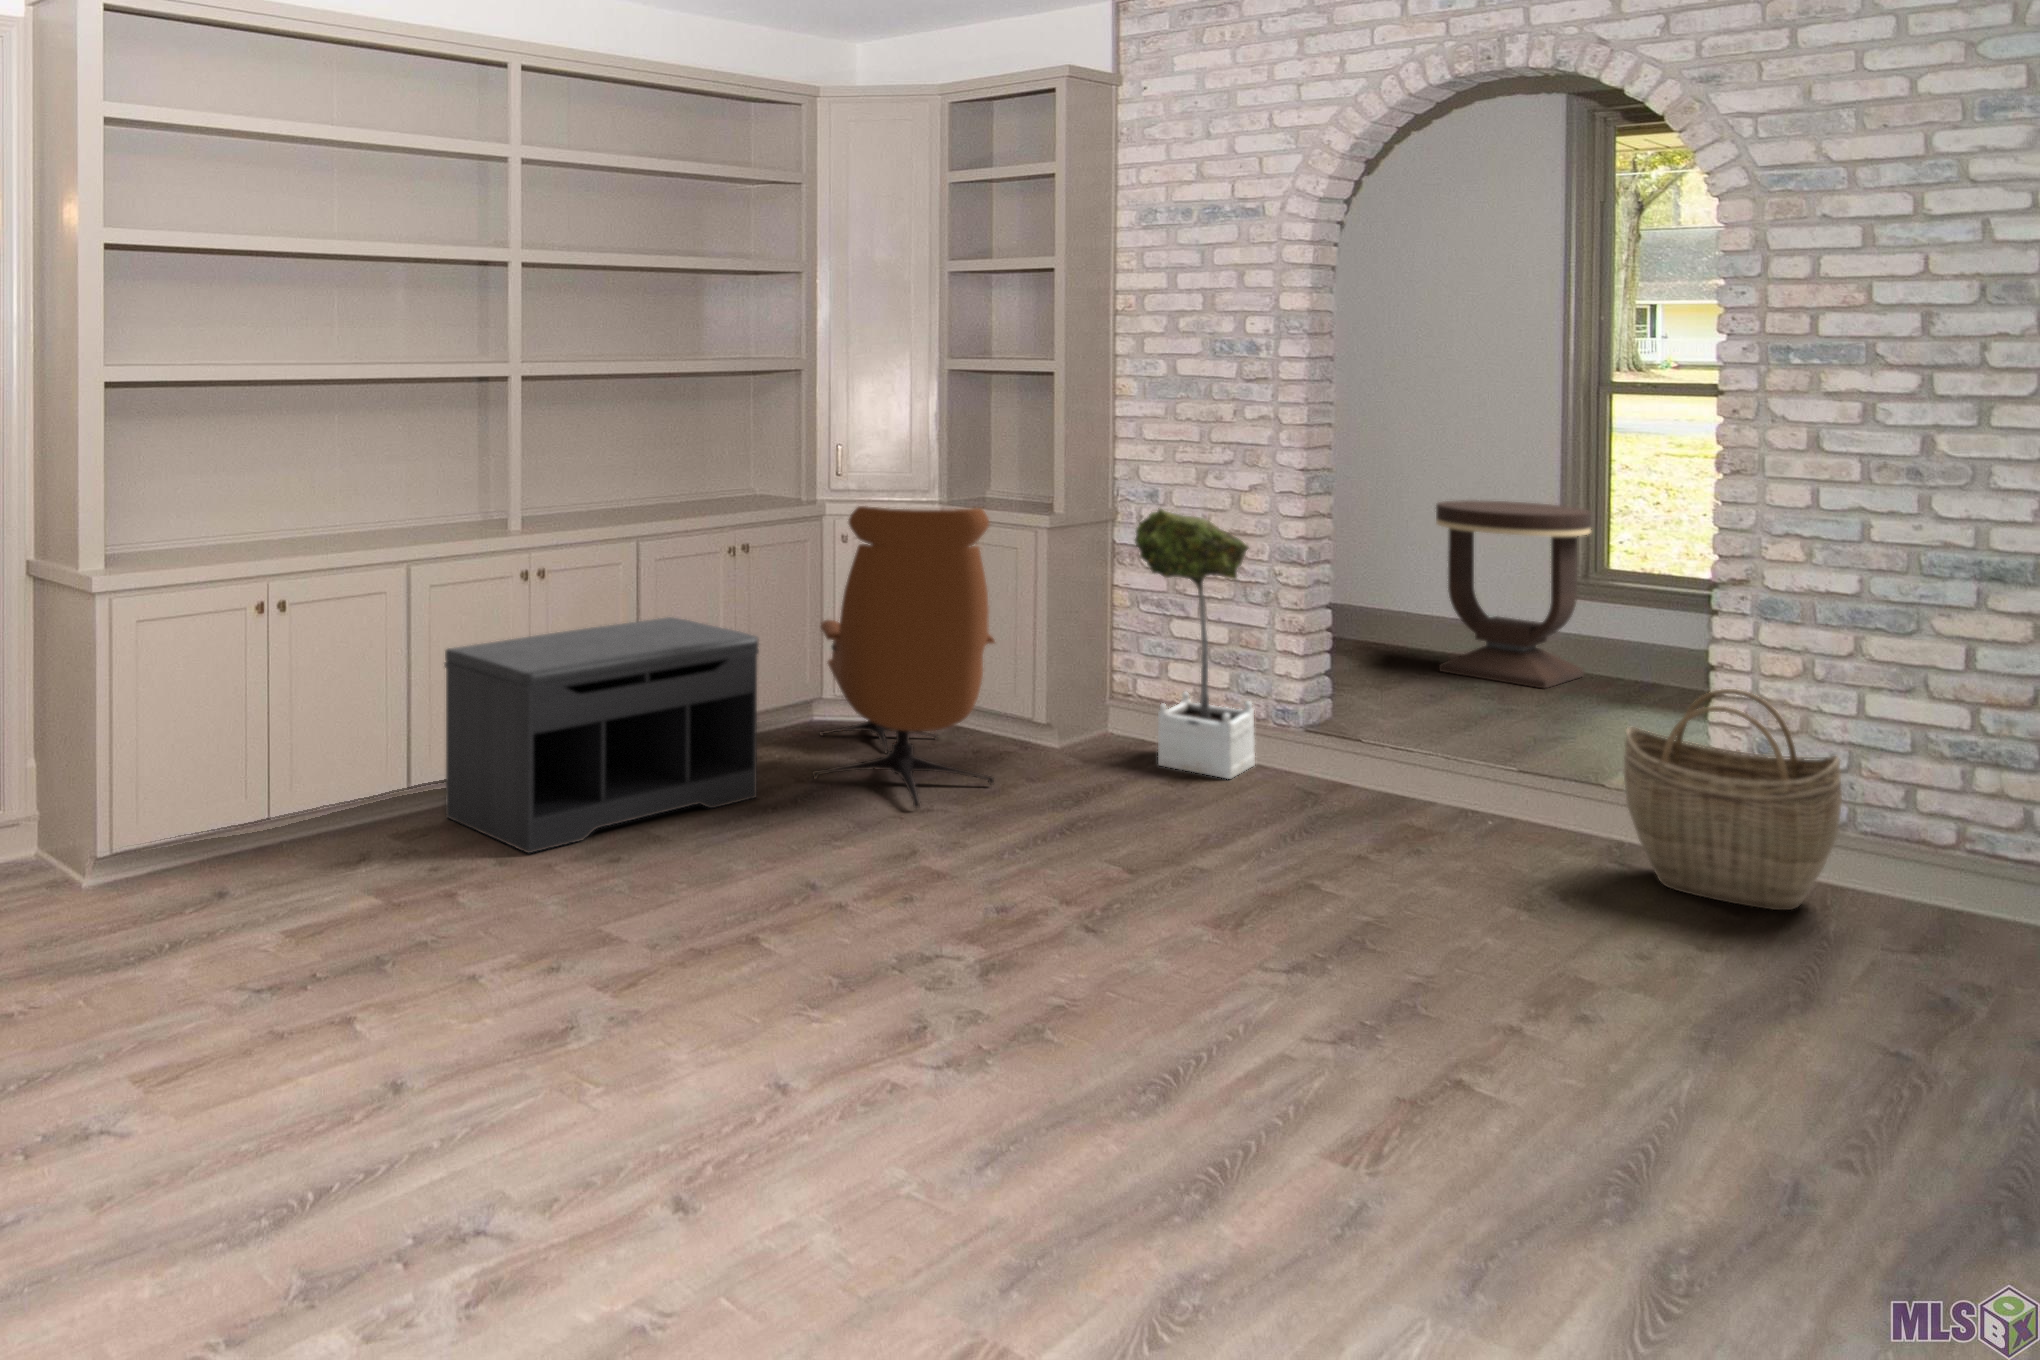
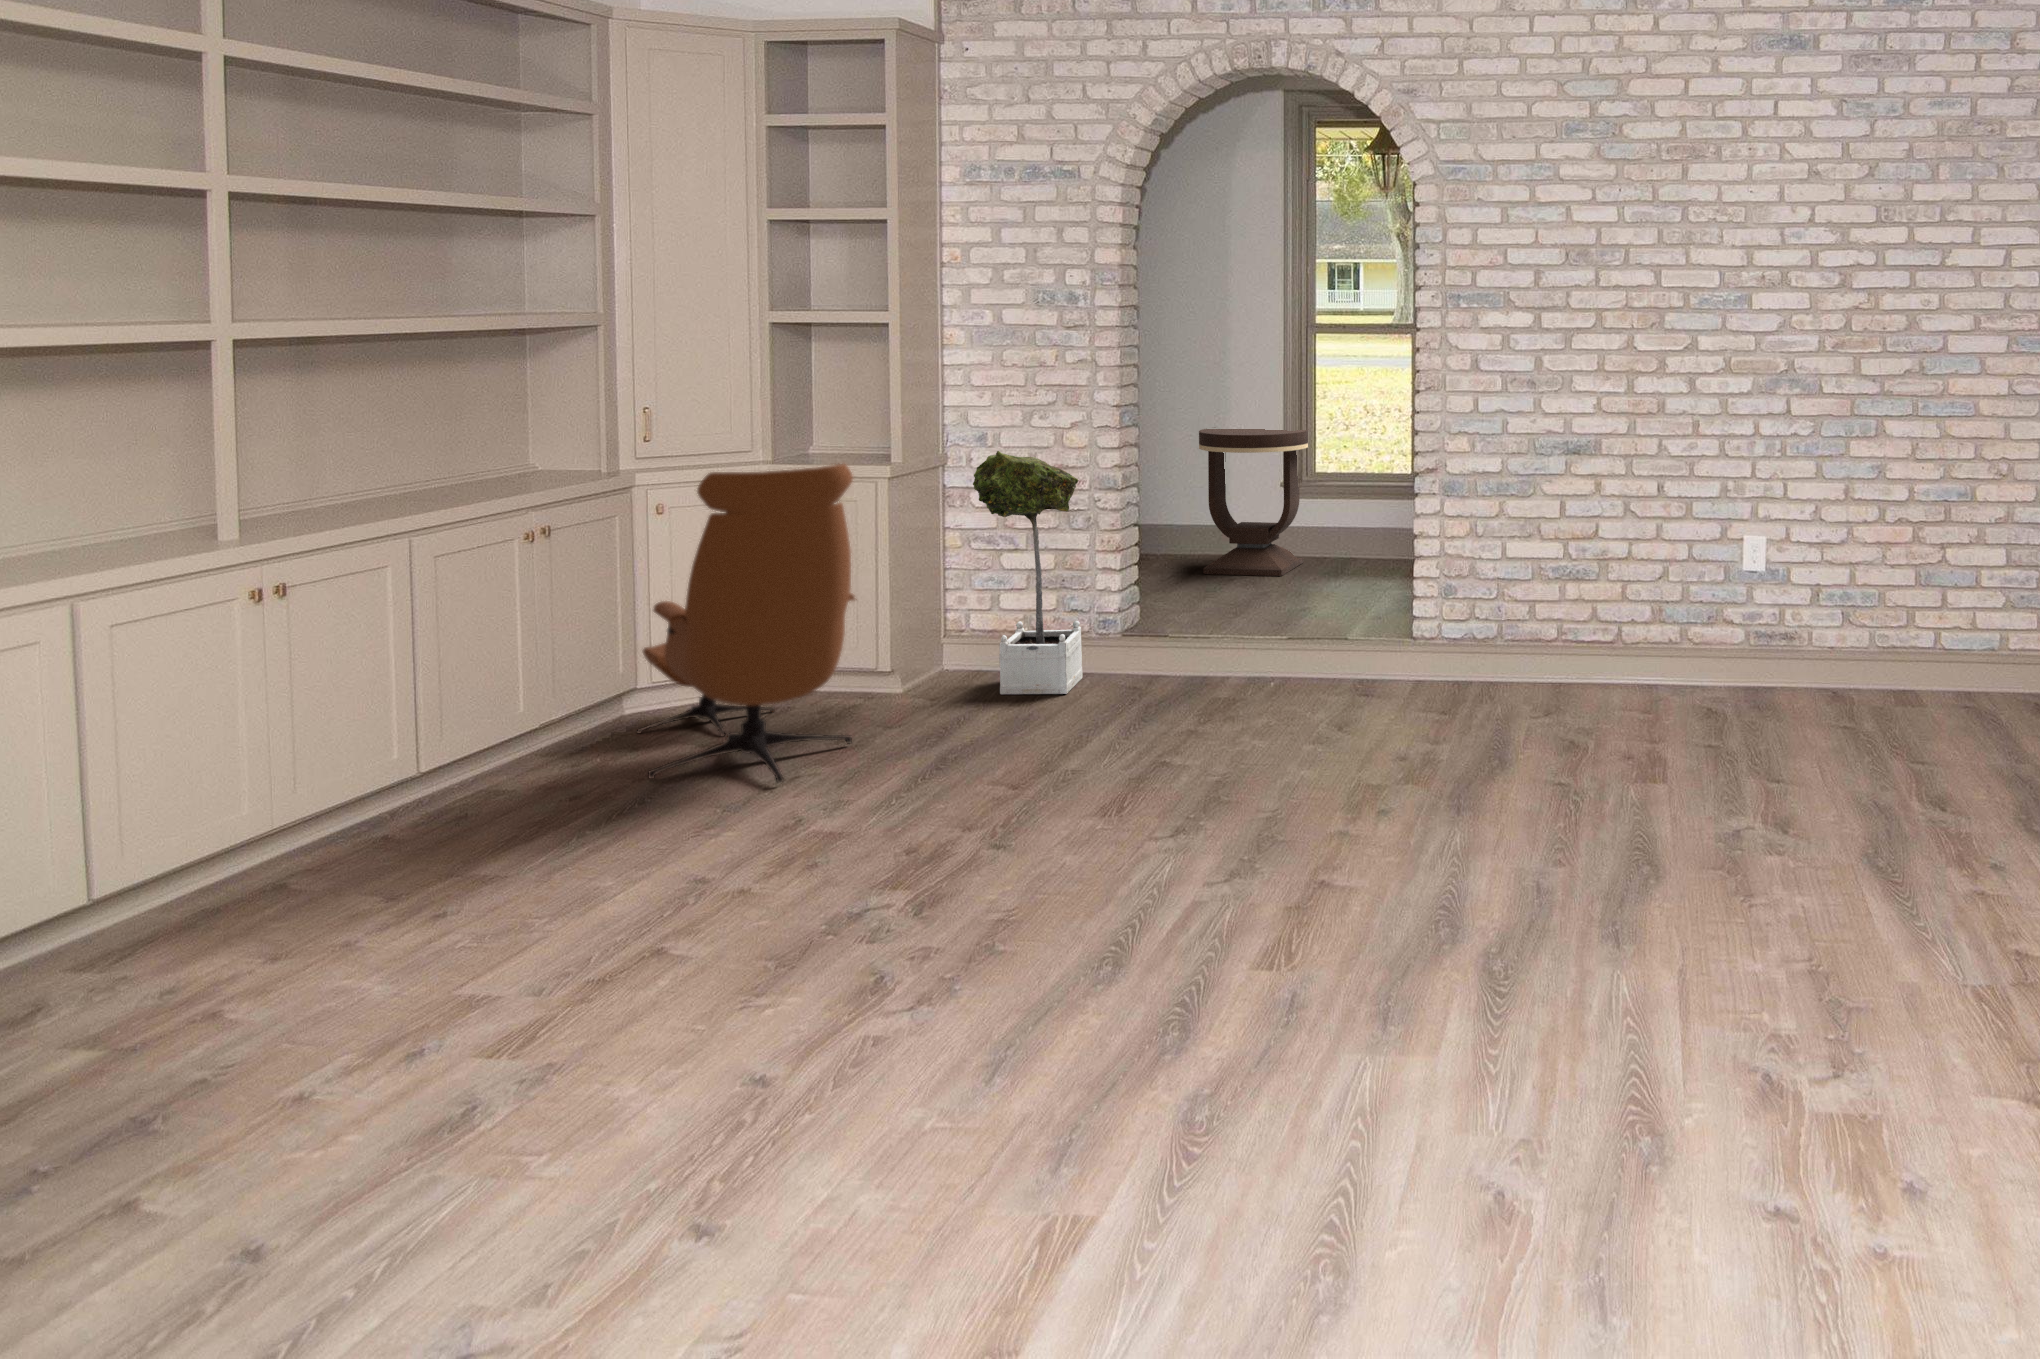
bench: present [444,617,759,853] -> none [121,626,587,947]
woven basket: present [1623,689,1842,910] -> none [1366,552,1495,711]

